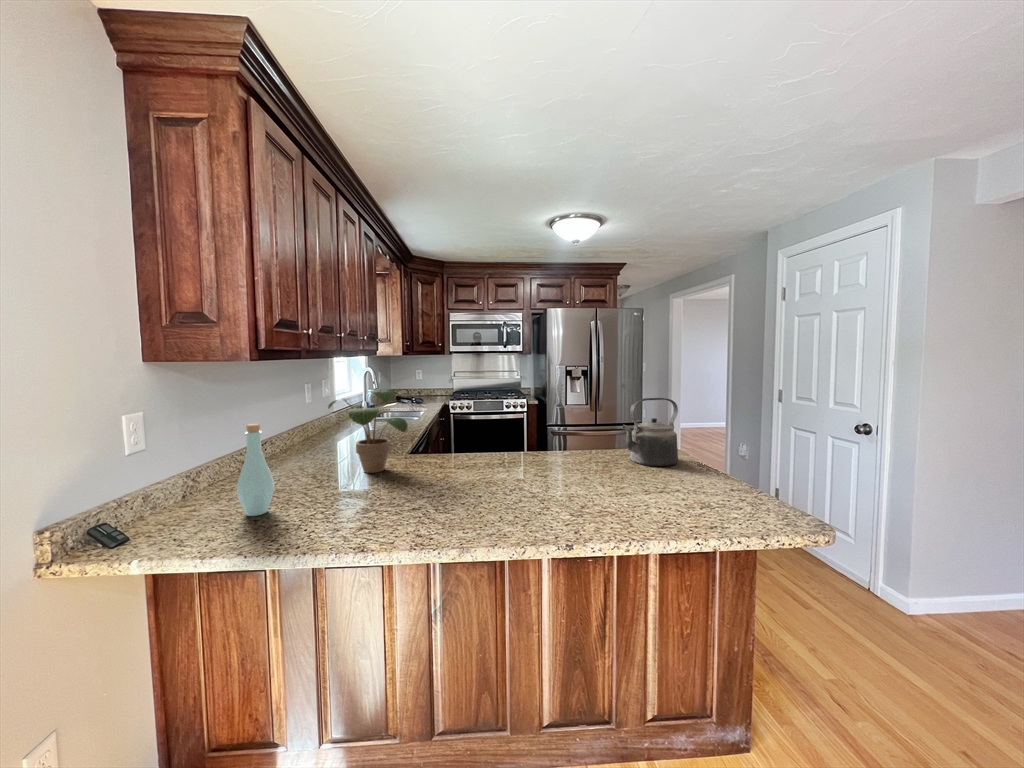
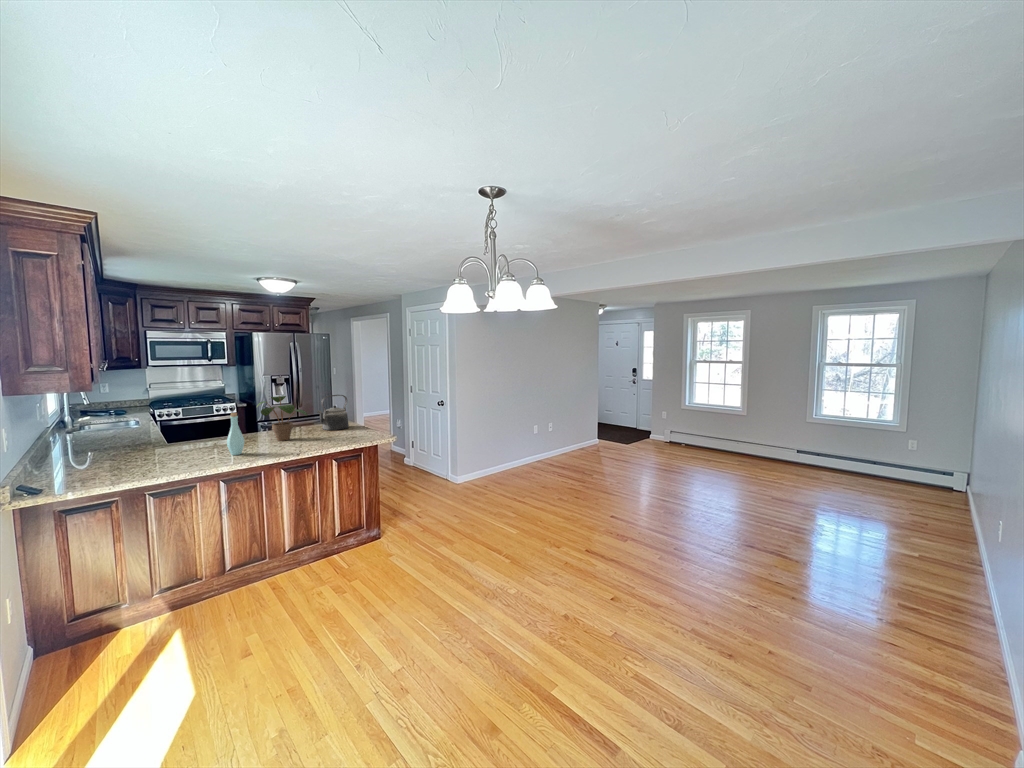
potted plant: present [328,390,408,473] -> present [257,396,307,441]
bottle: present [237,424,274,516] -> present [227,413,244,455]

